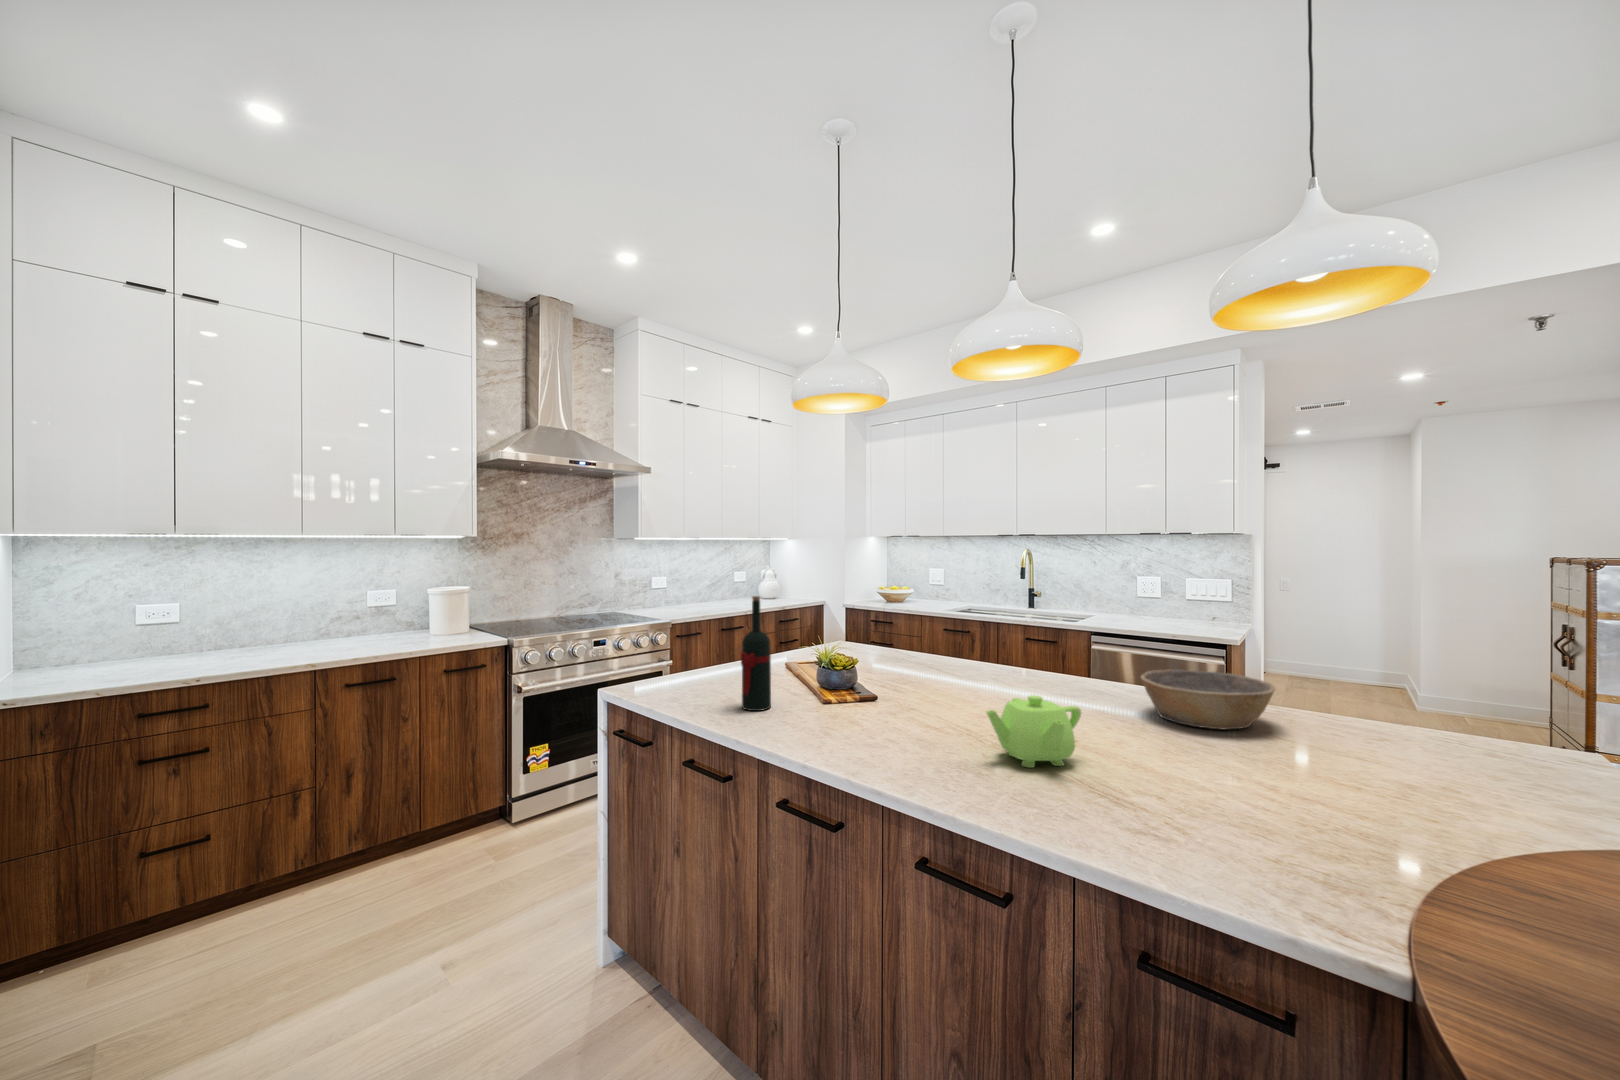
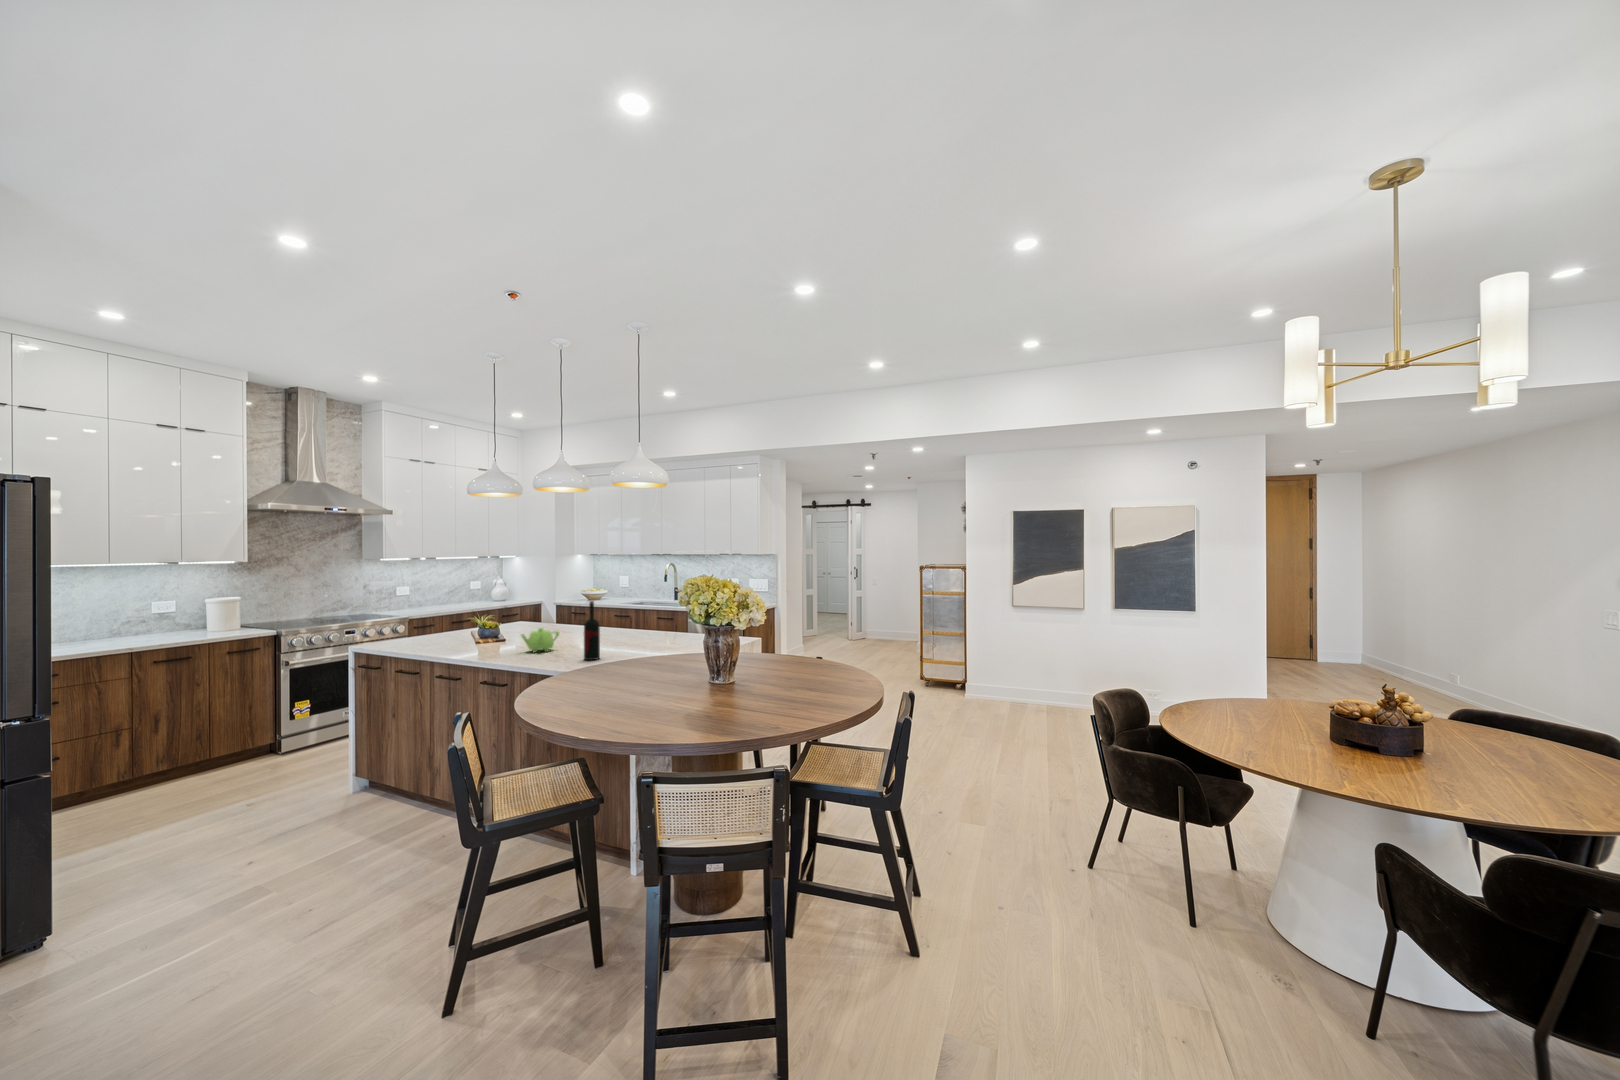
wine bottle: present [741,596,771,711] -> present [584,601,600,660]
bowl: present [1141,669,1275,729] -> none [610,621,657,640]

